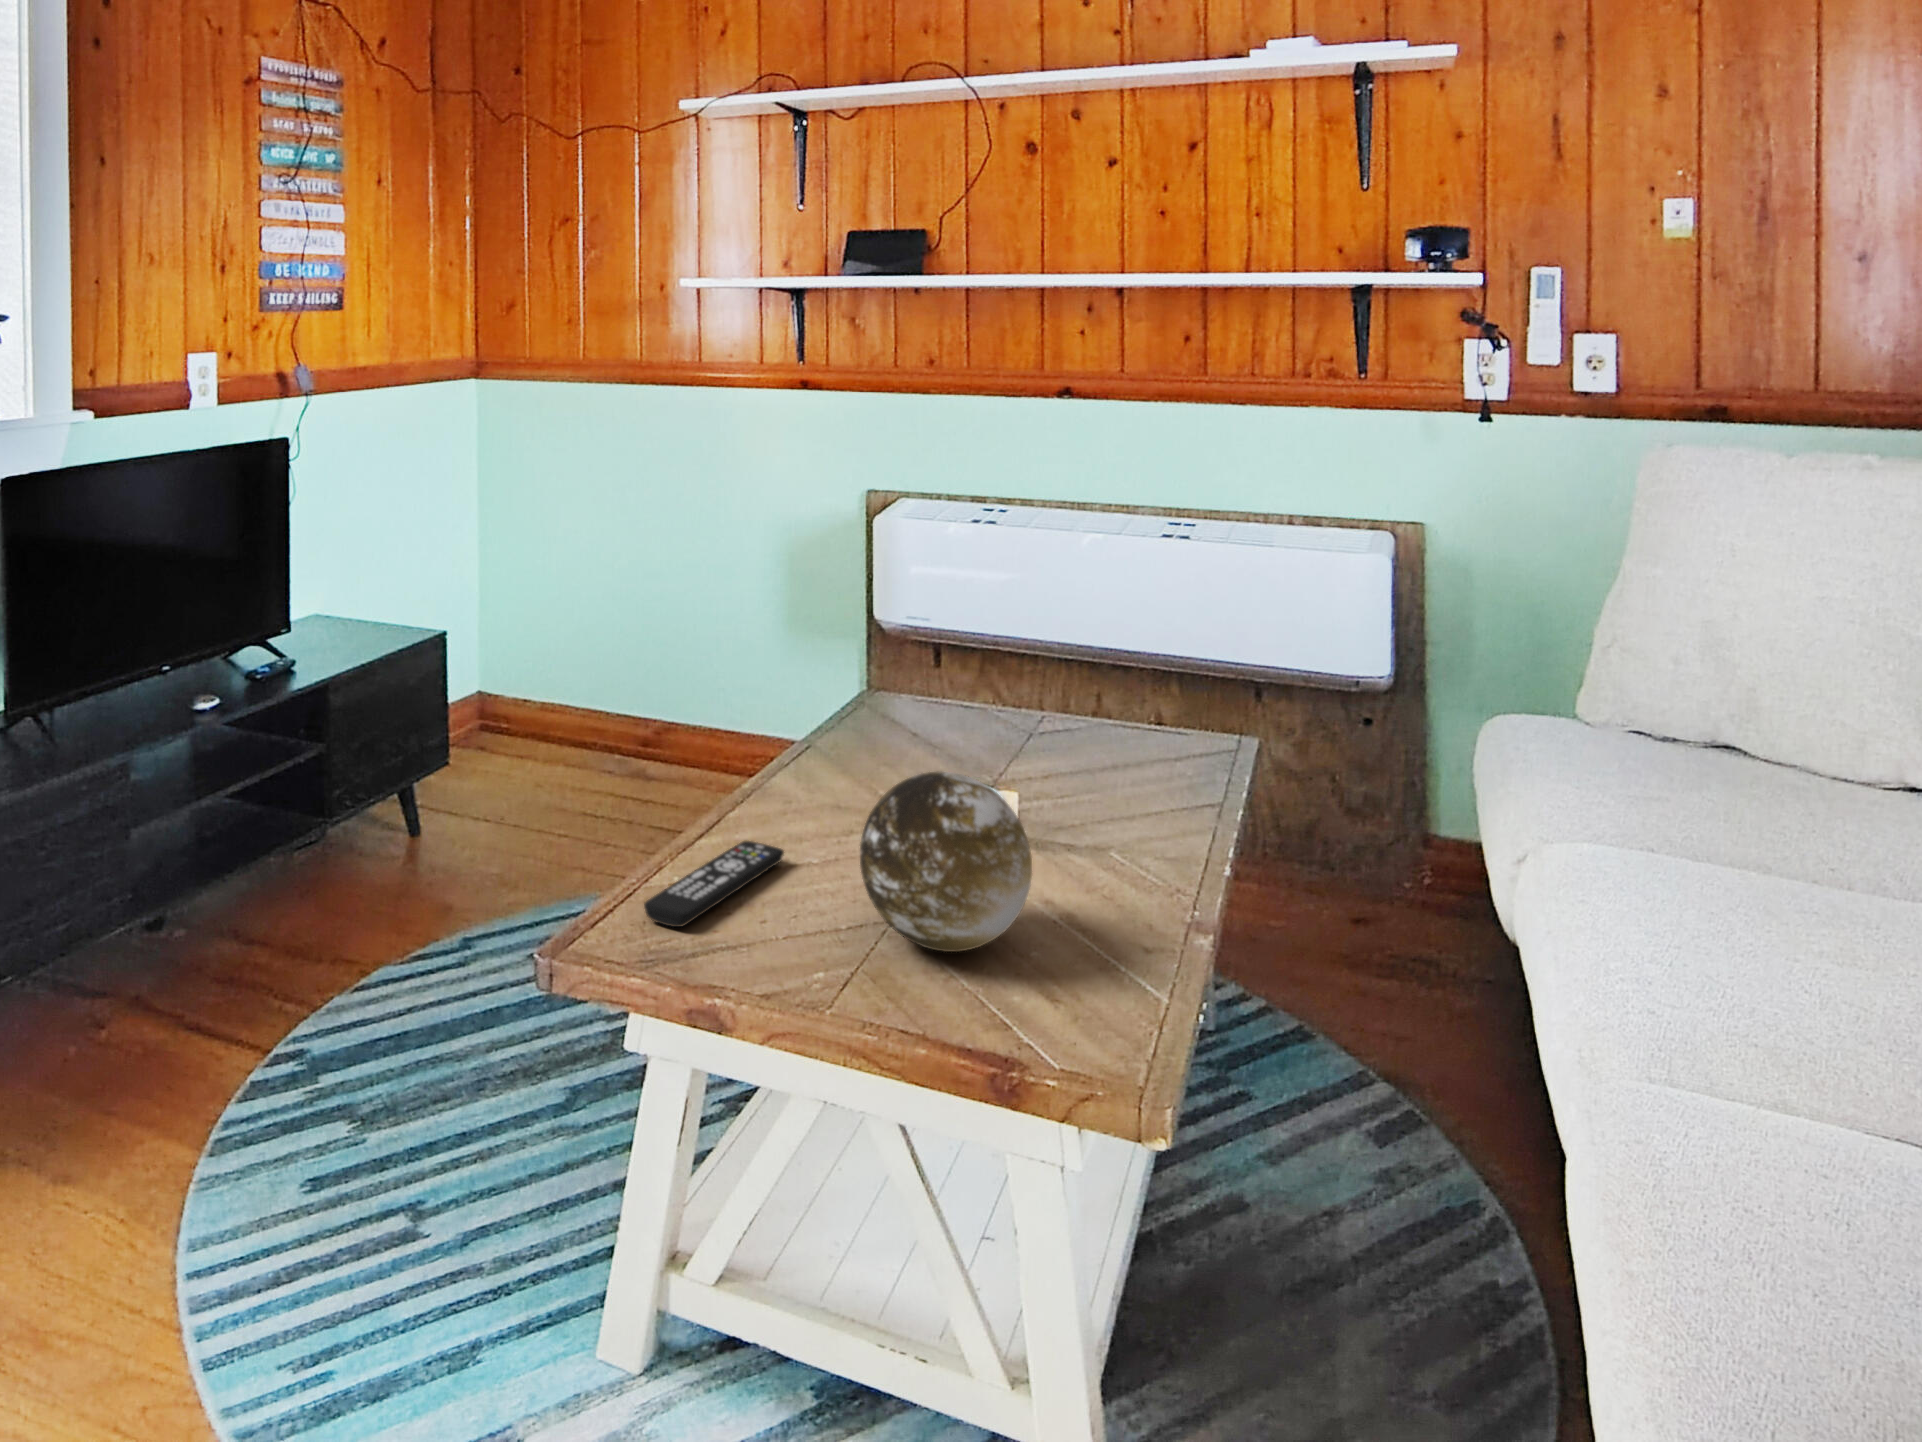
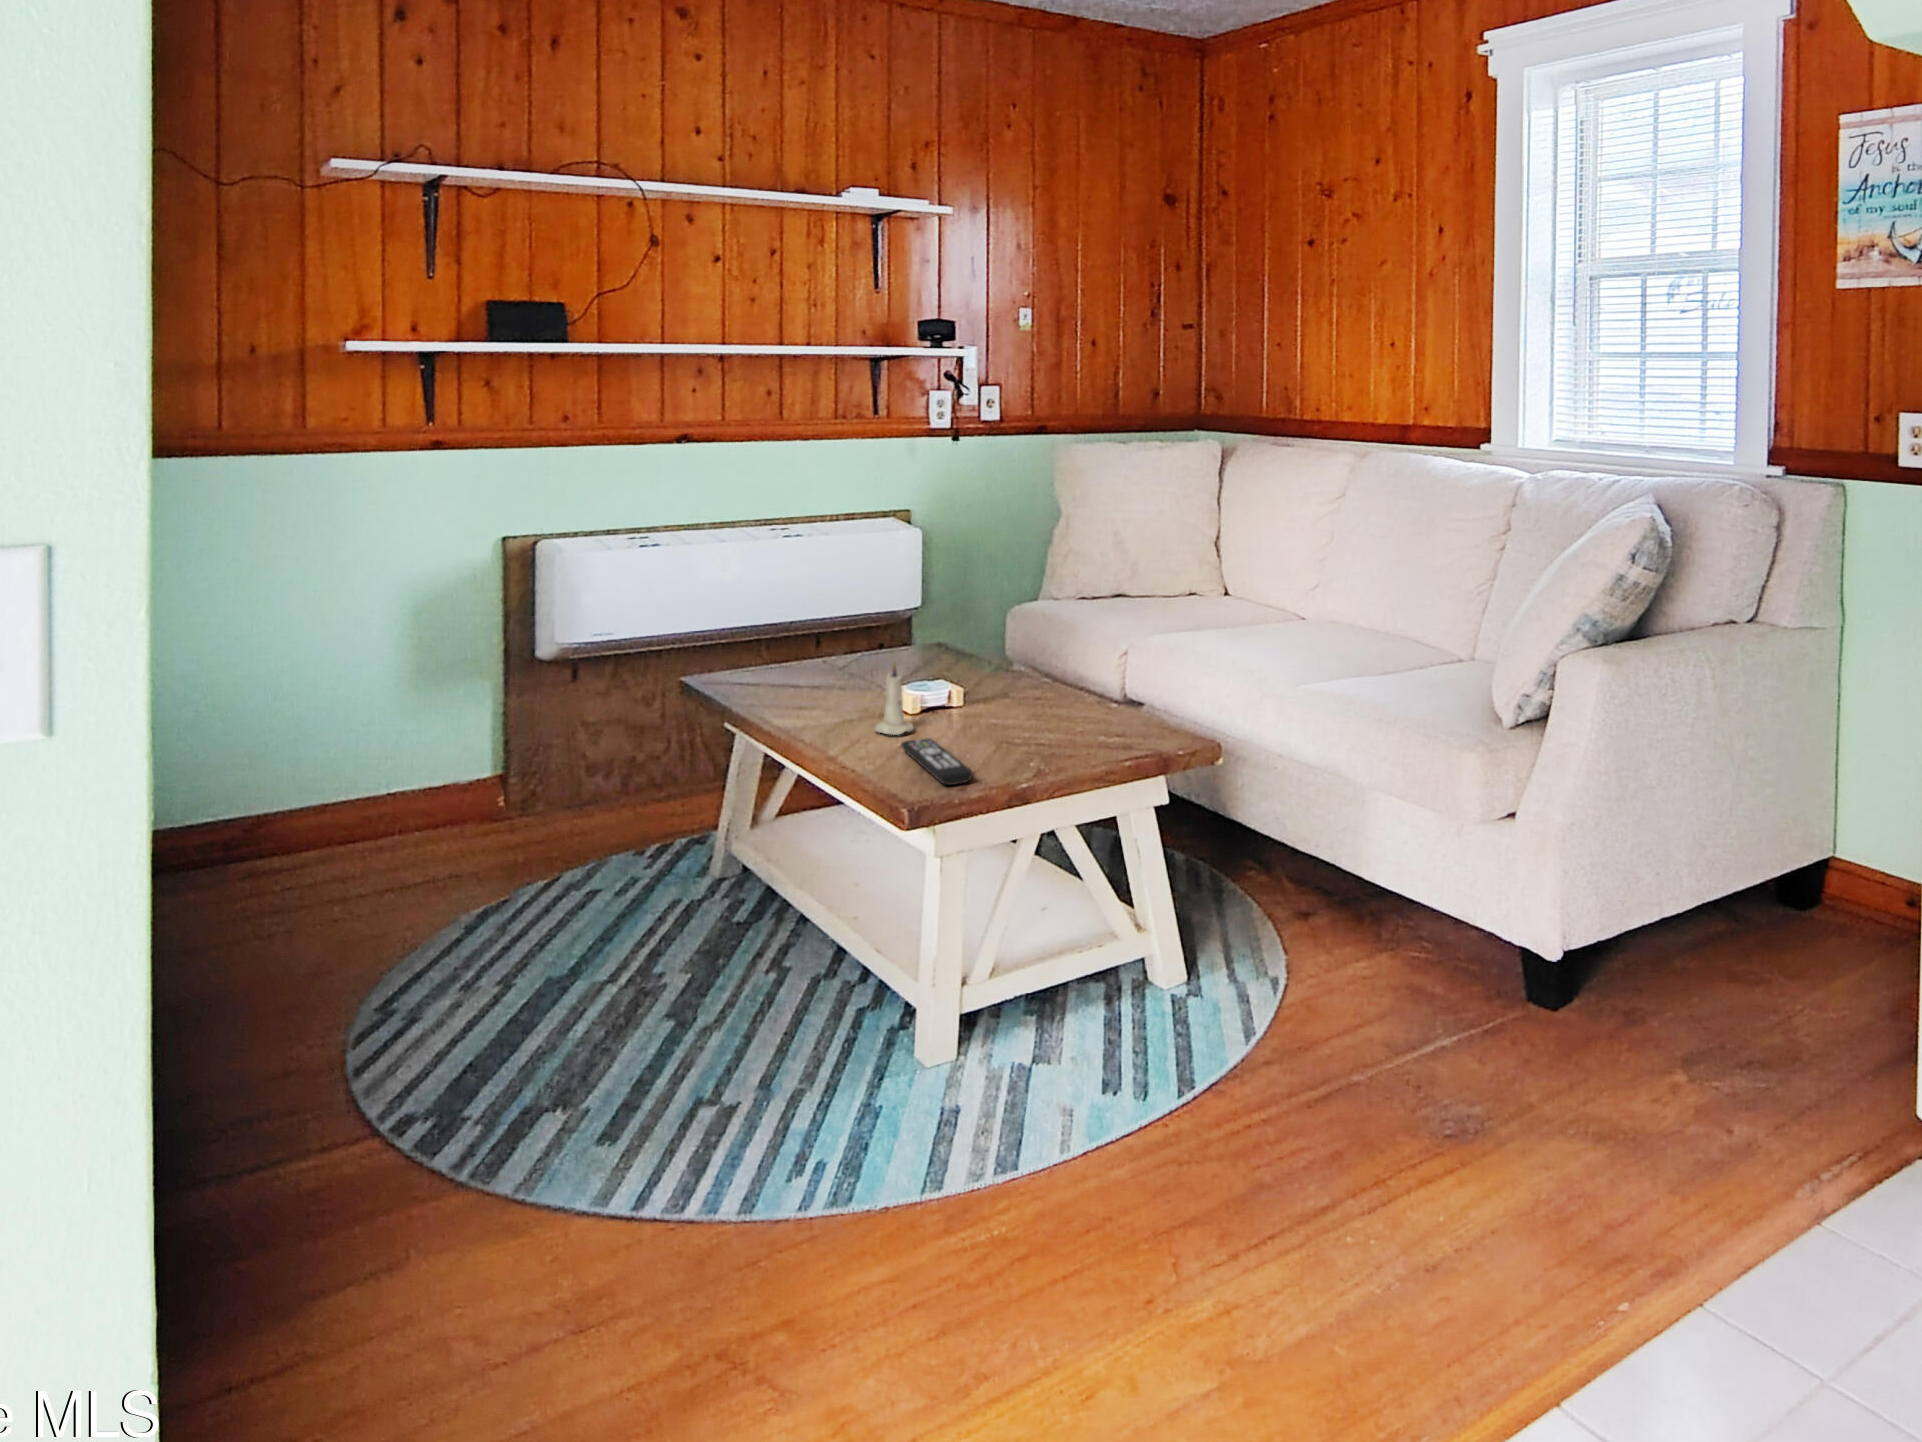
candle: none [784,721,837,833] -> present [875,664,914,735]
decorative orb: present [860,771,1032,952] -> none [1027,648,1124,748]

